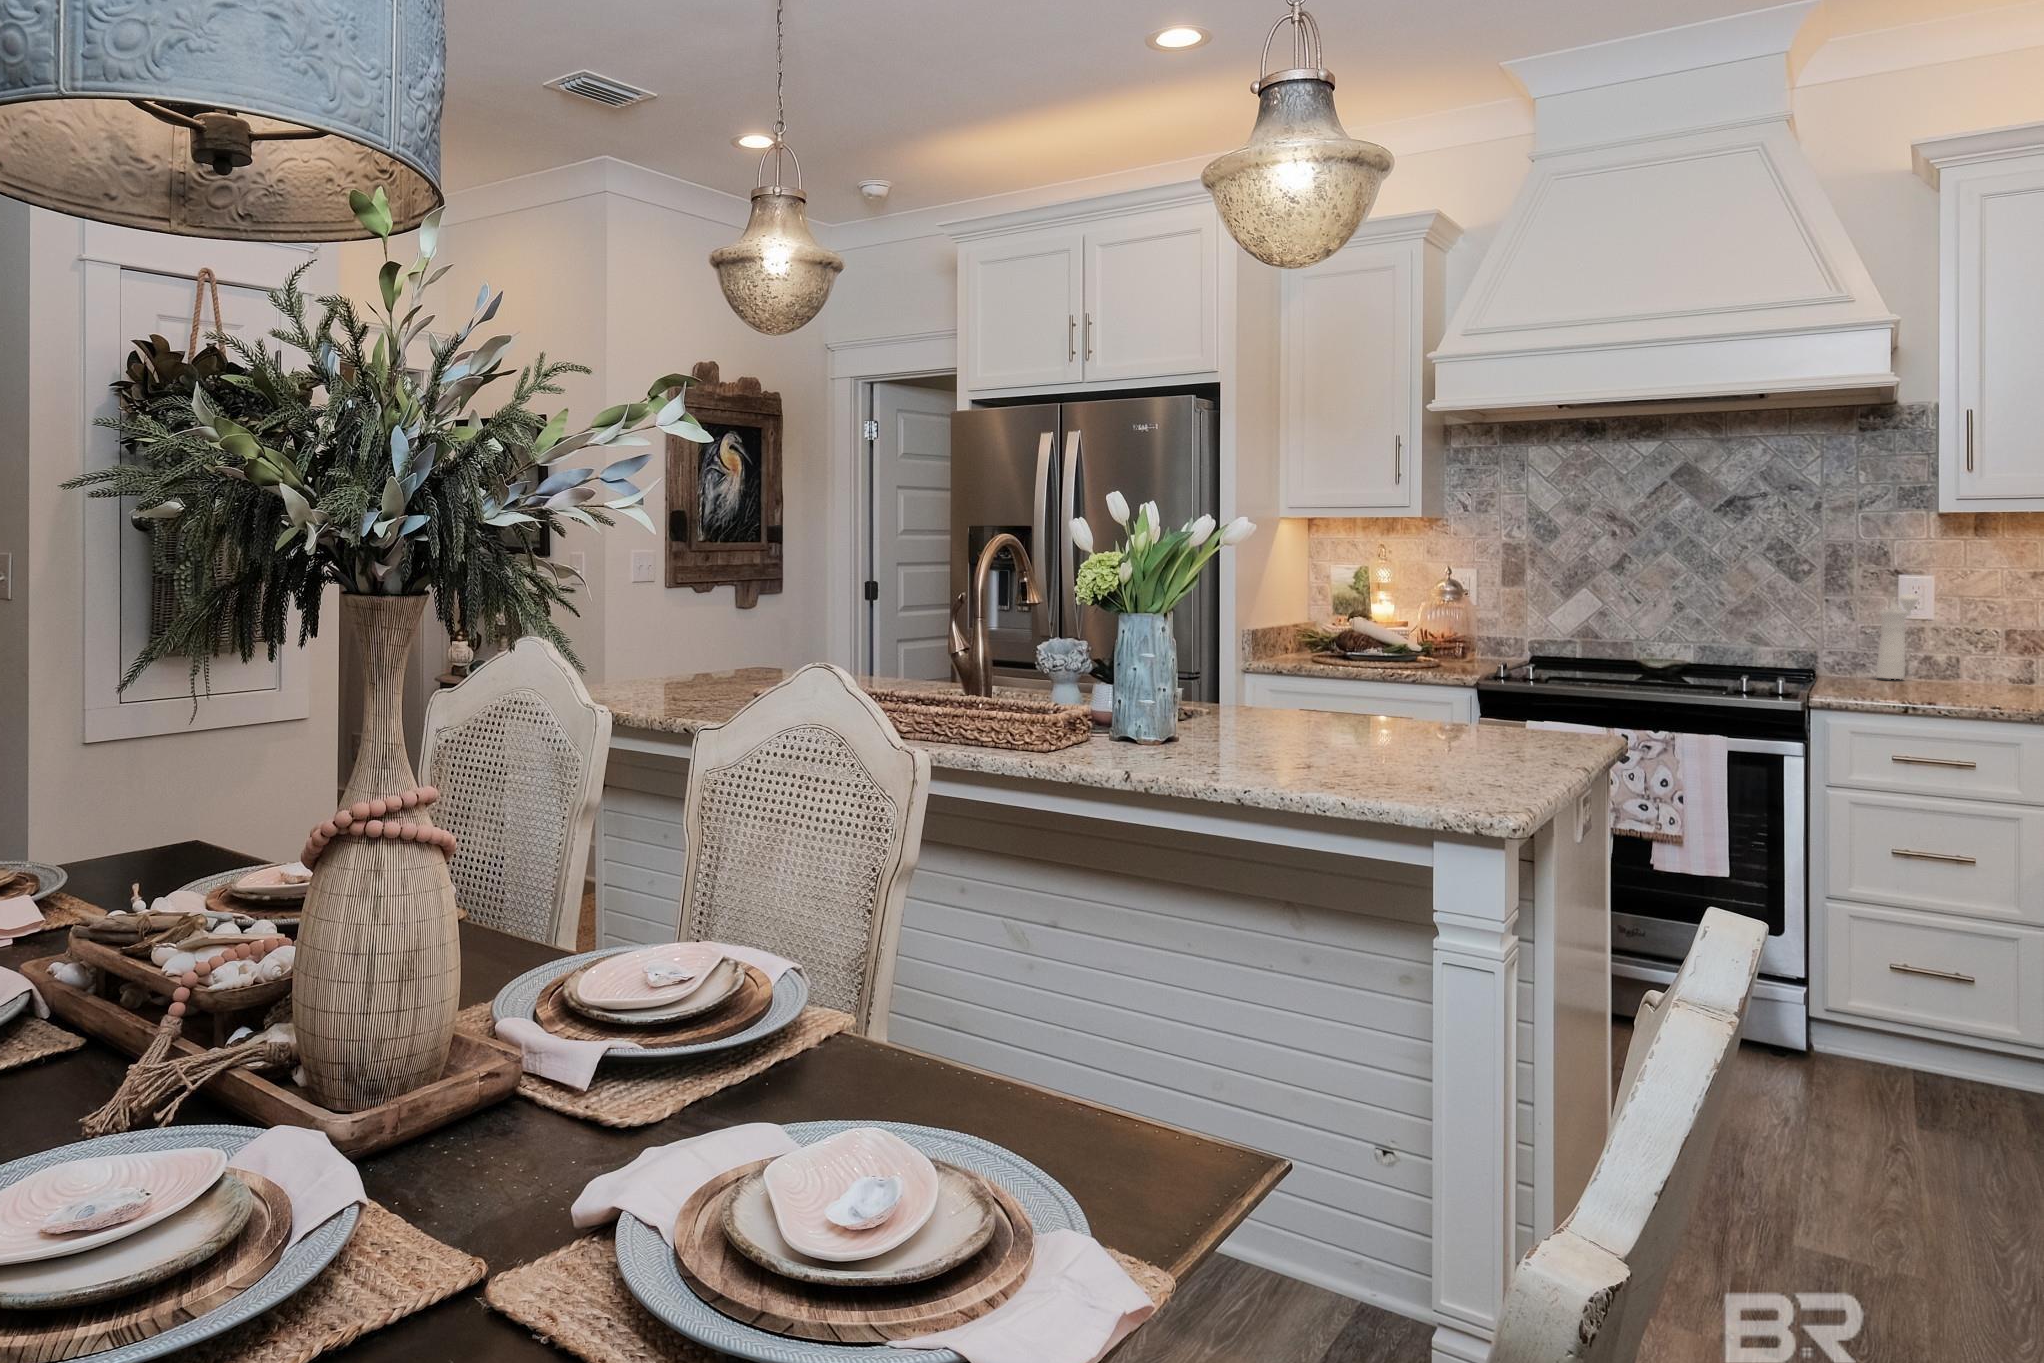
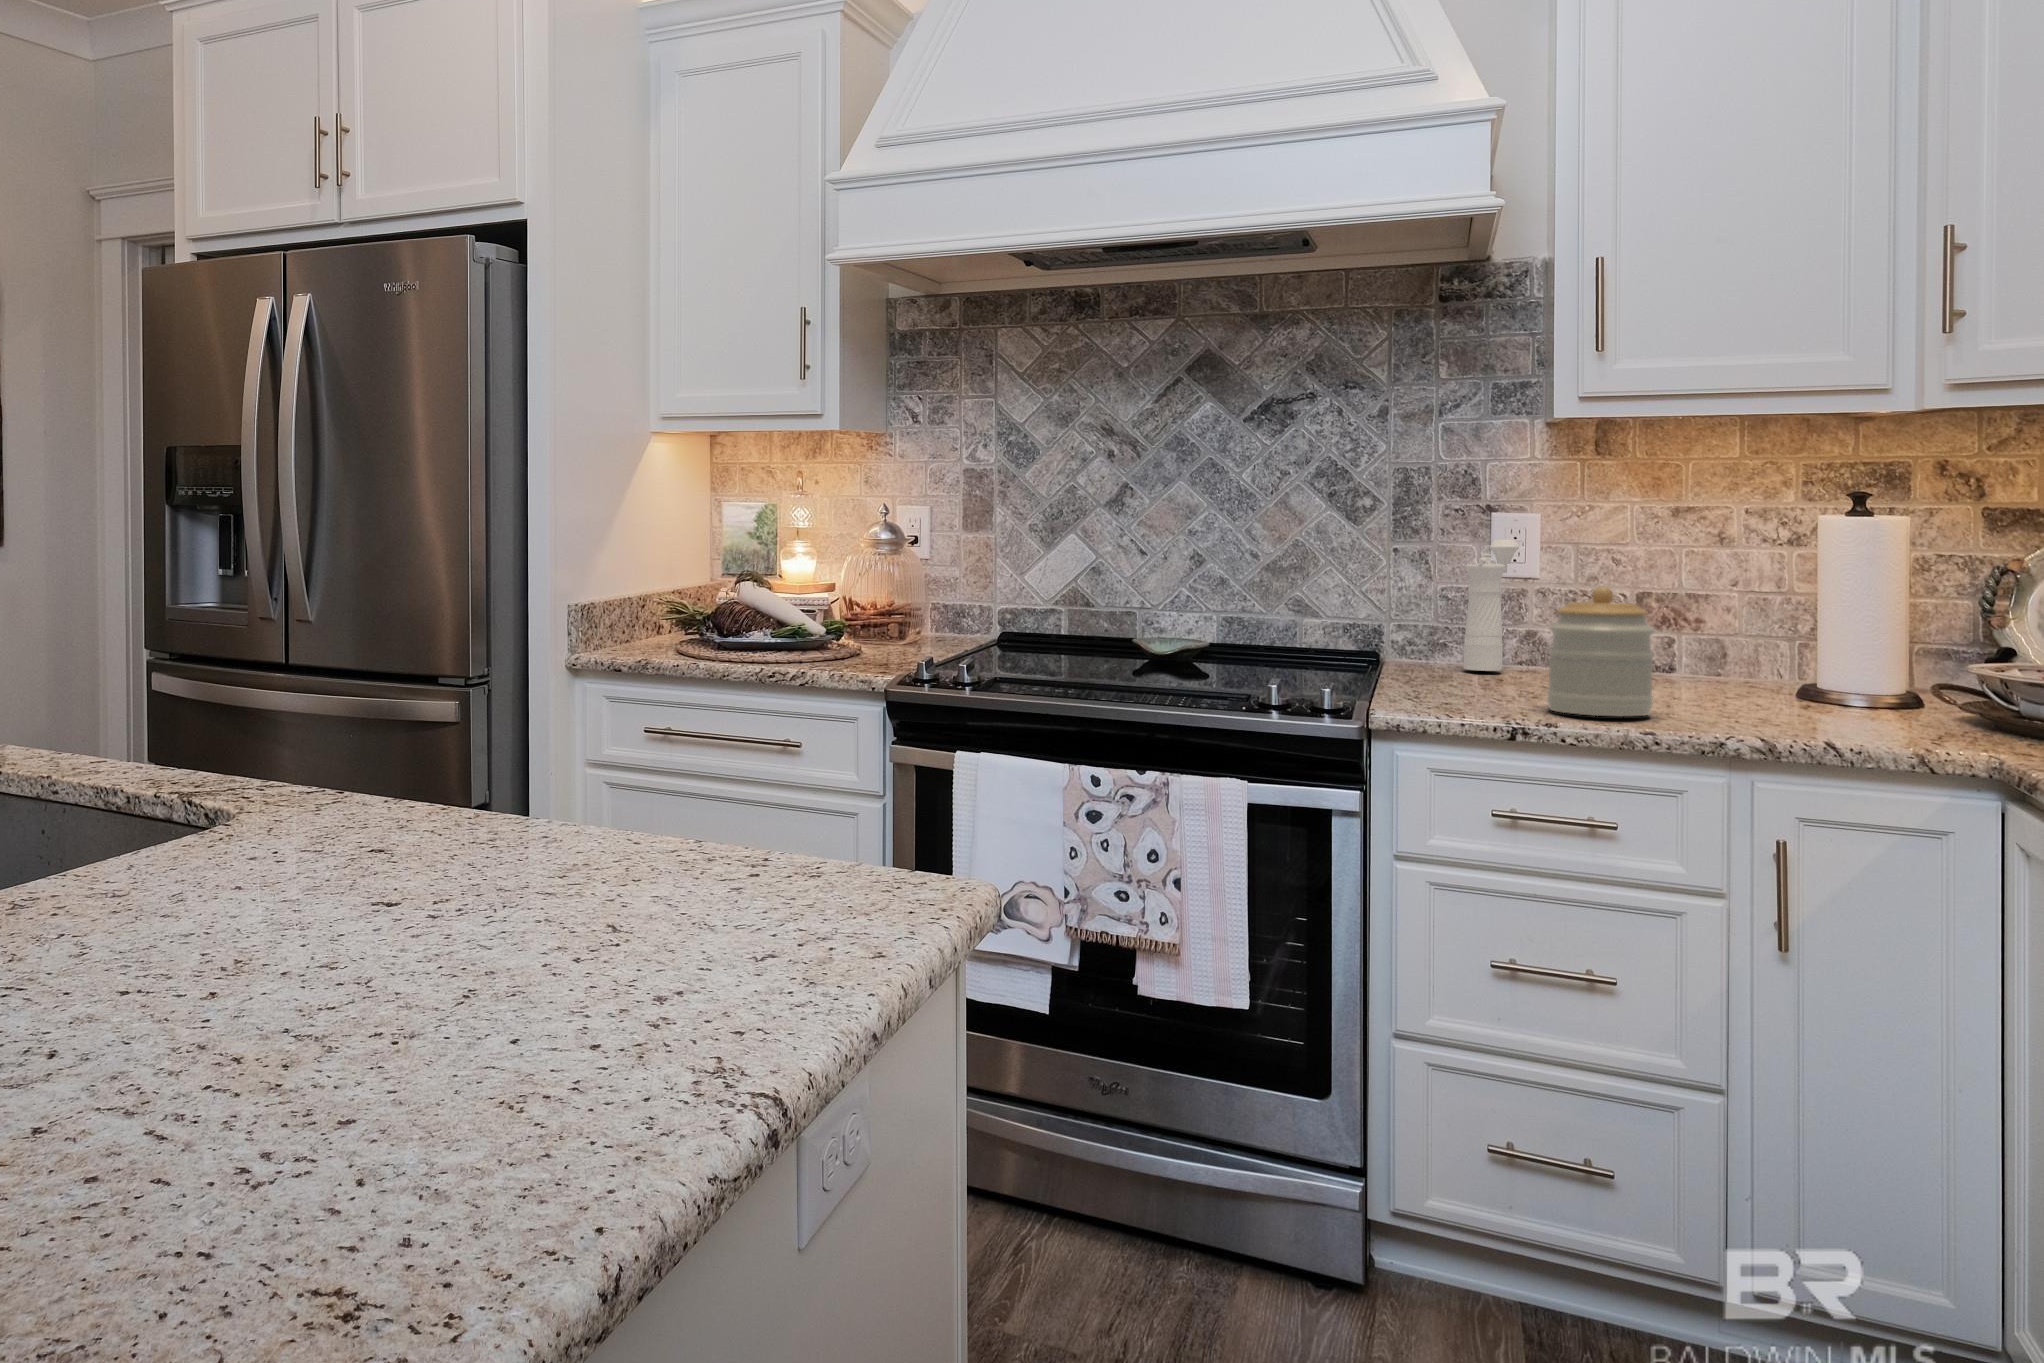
jar: none [1932,627,2007,704] -> present [1547,587,1655,717]

